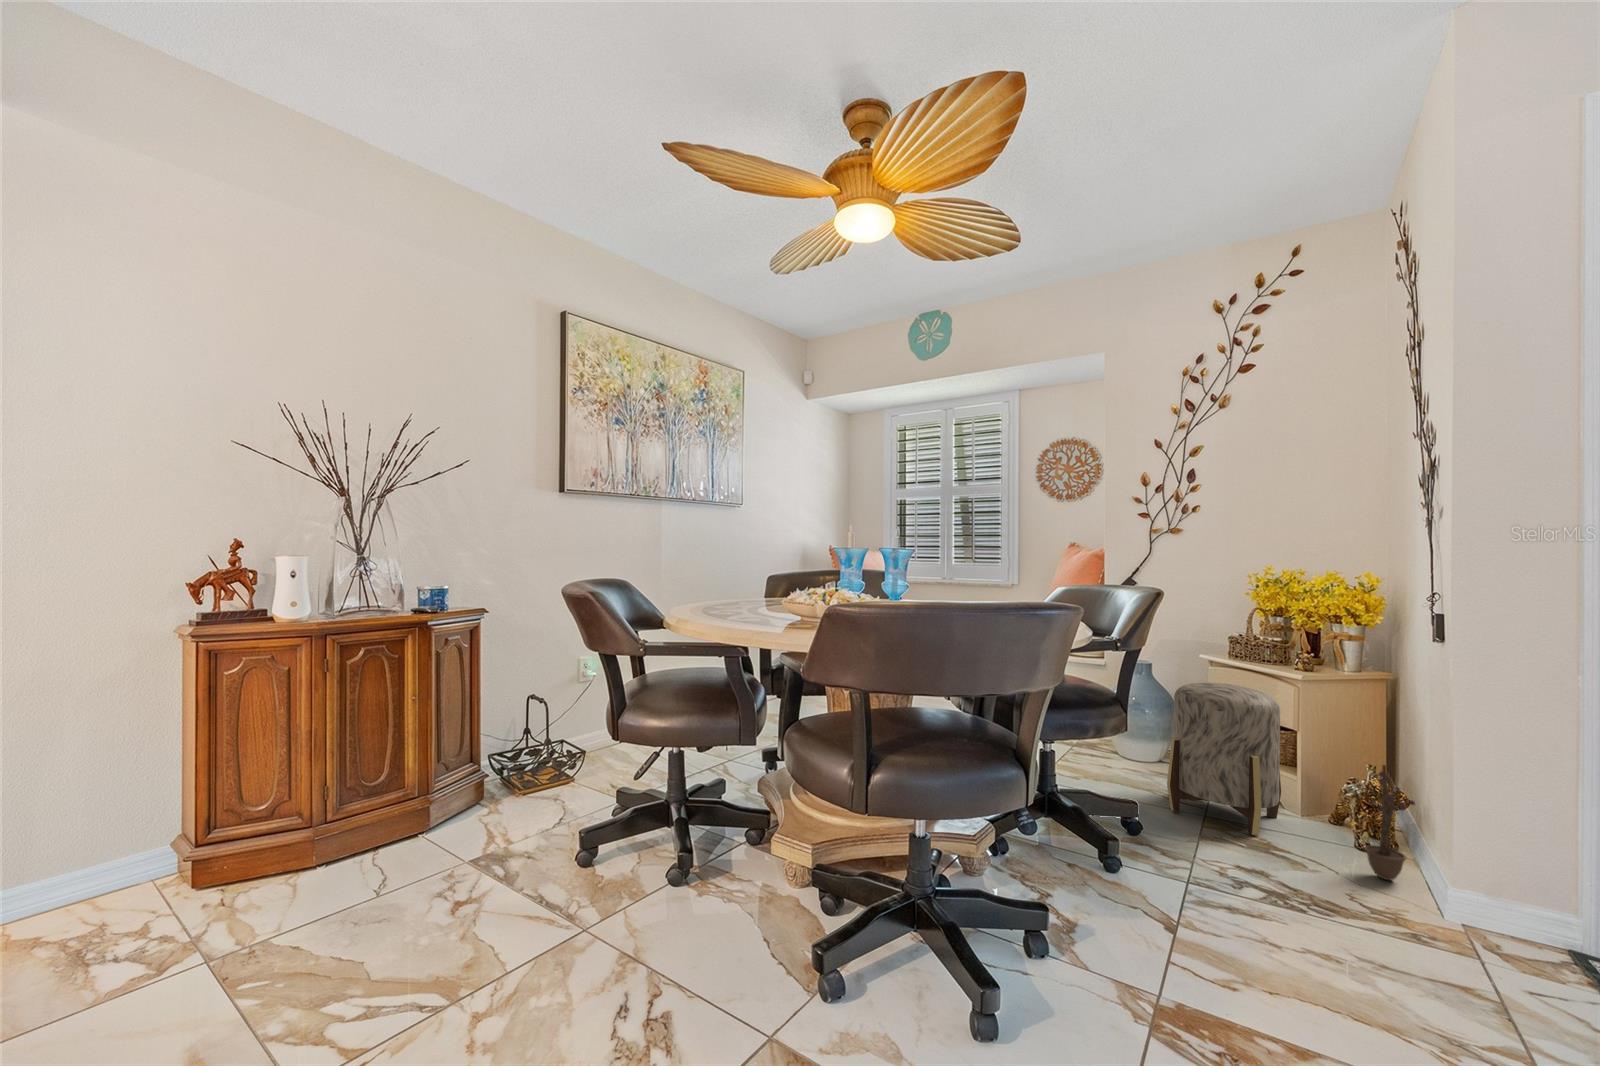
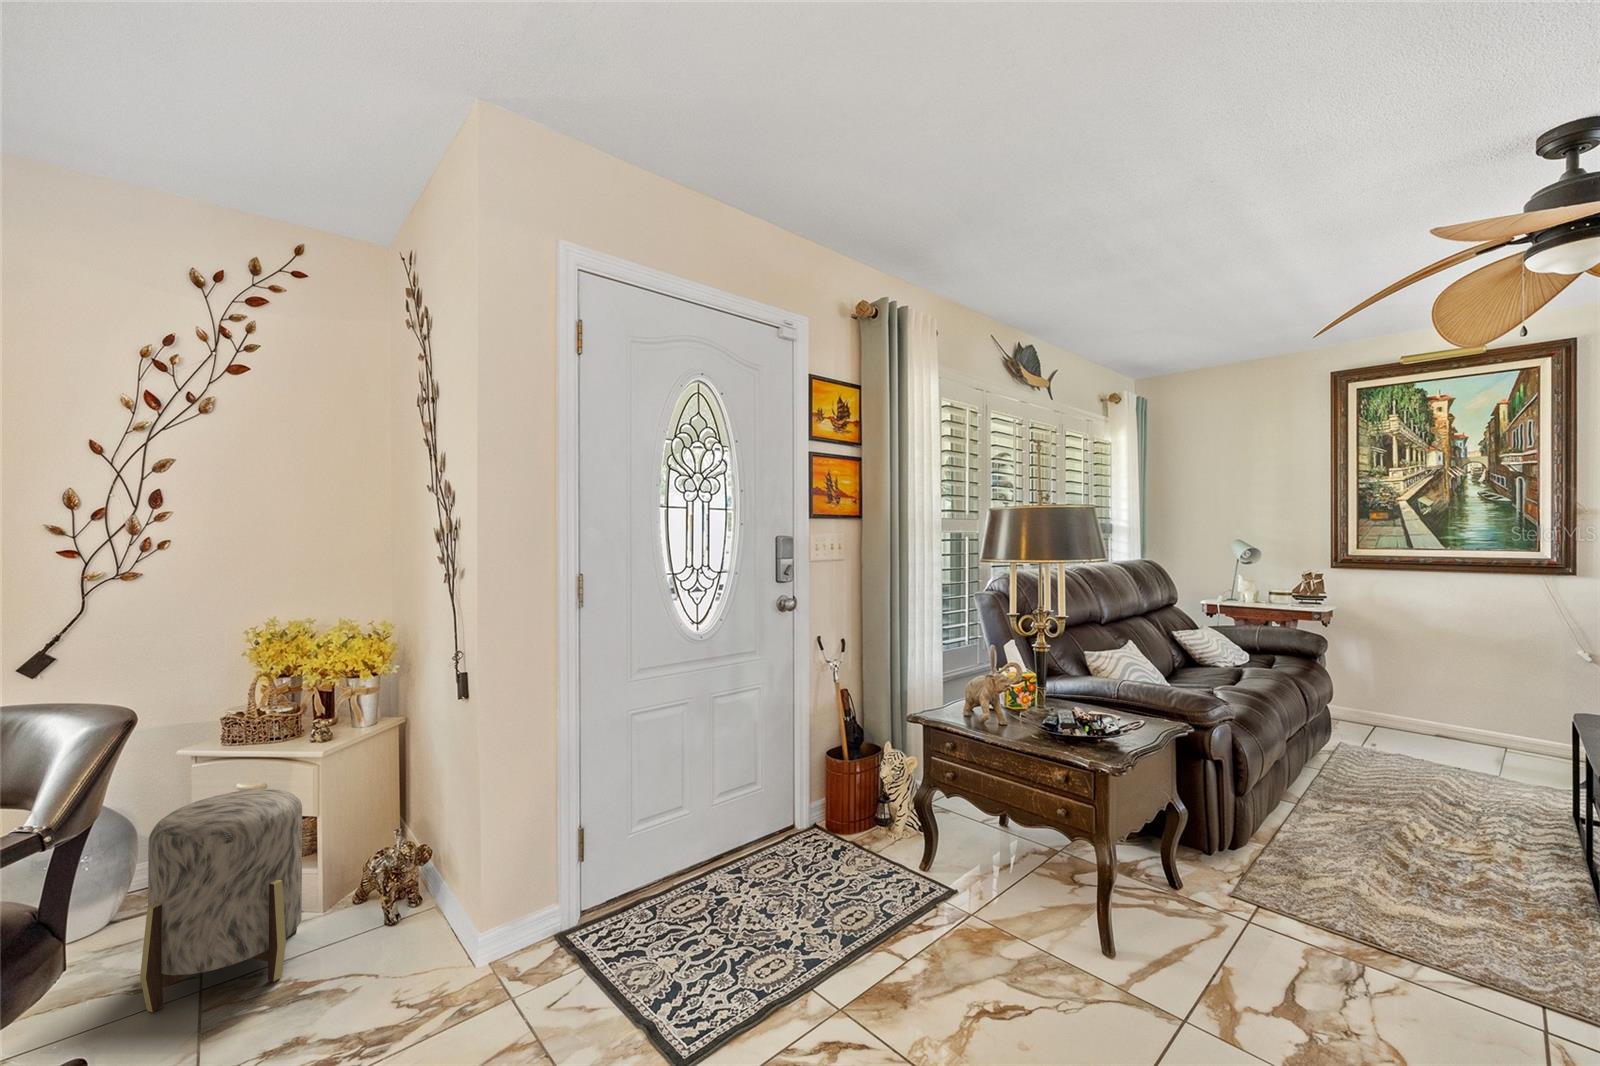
decorative plant: present [1364,765,1415,880] -> none [401,835,442,953]

